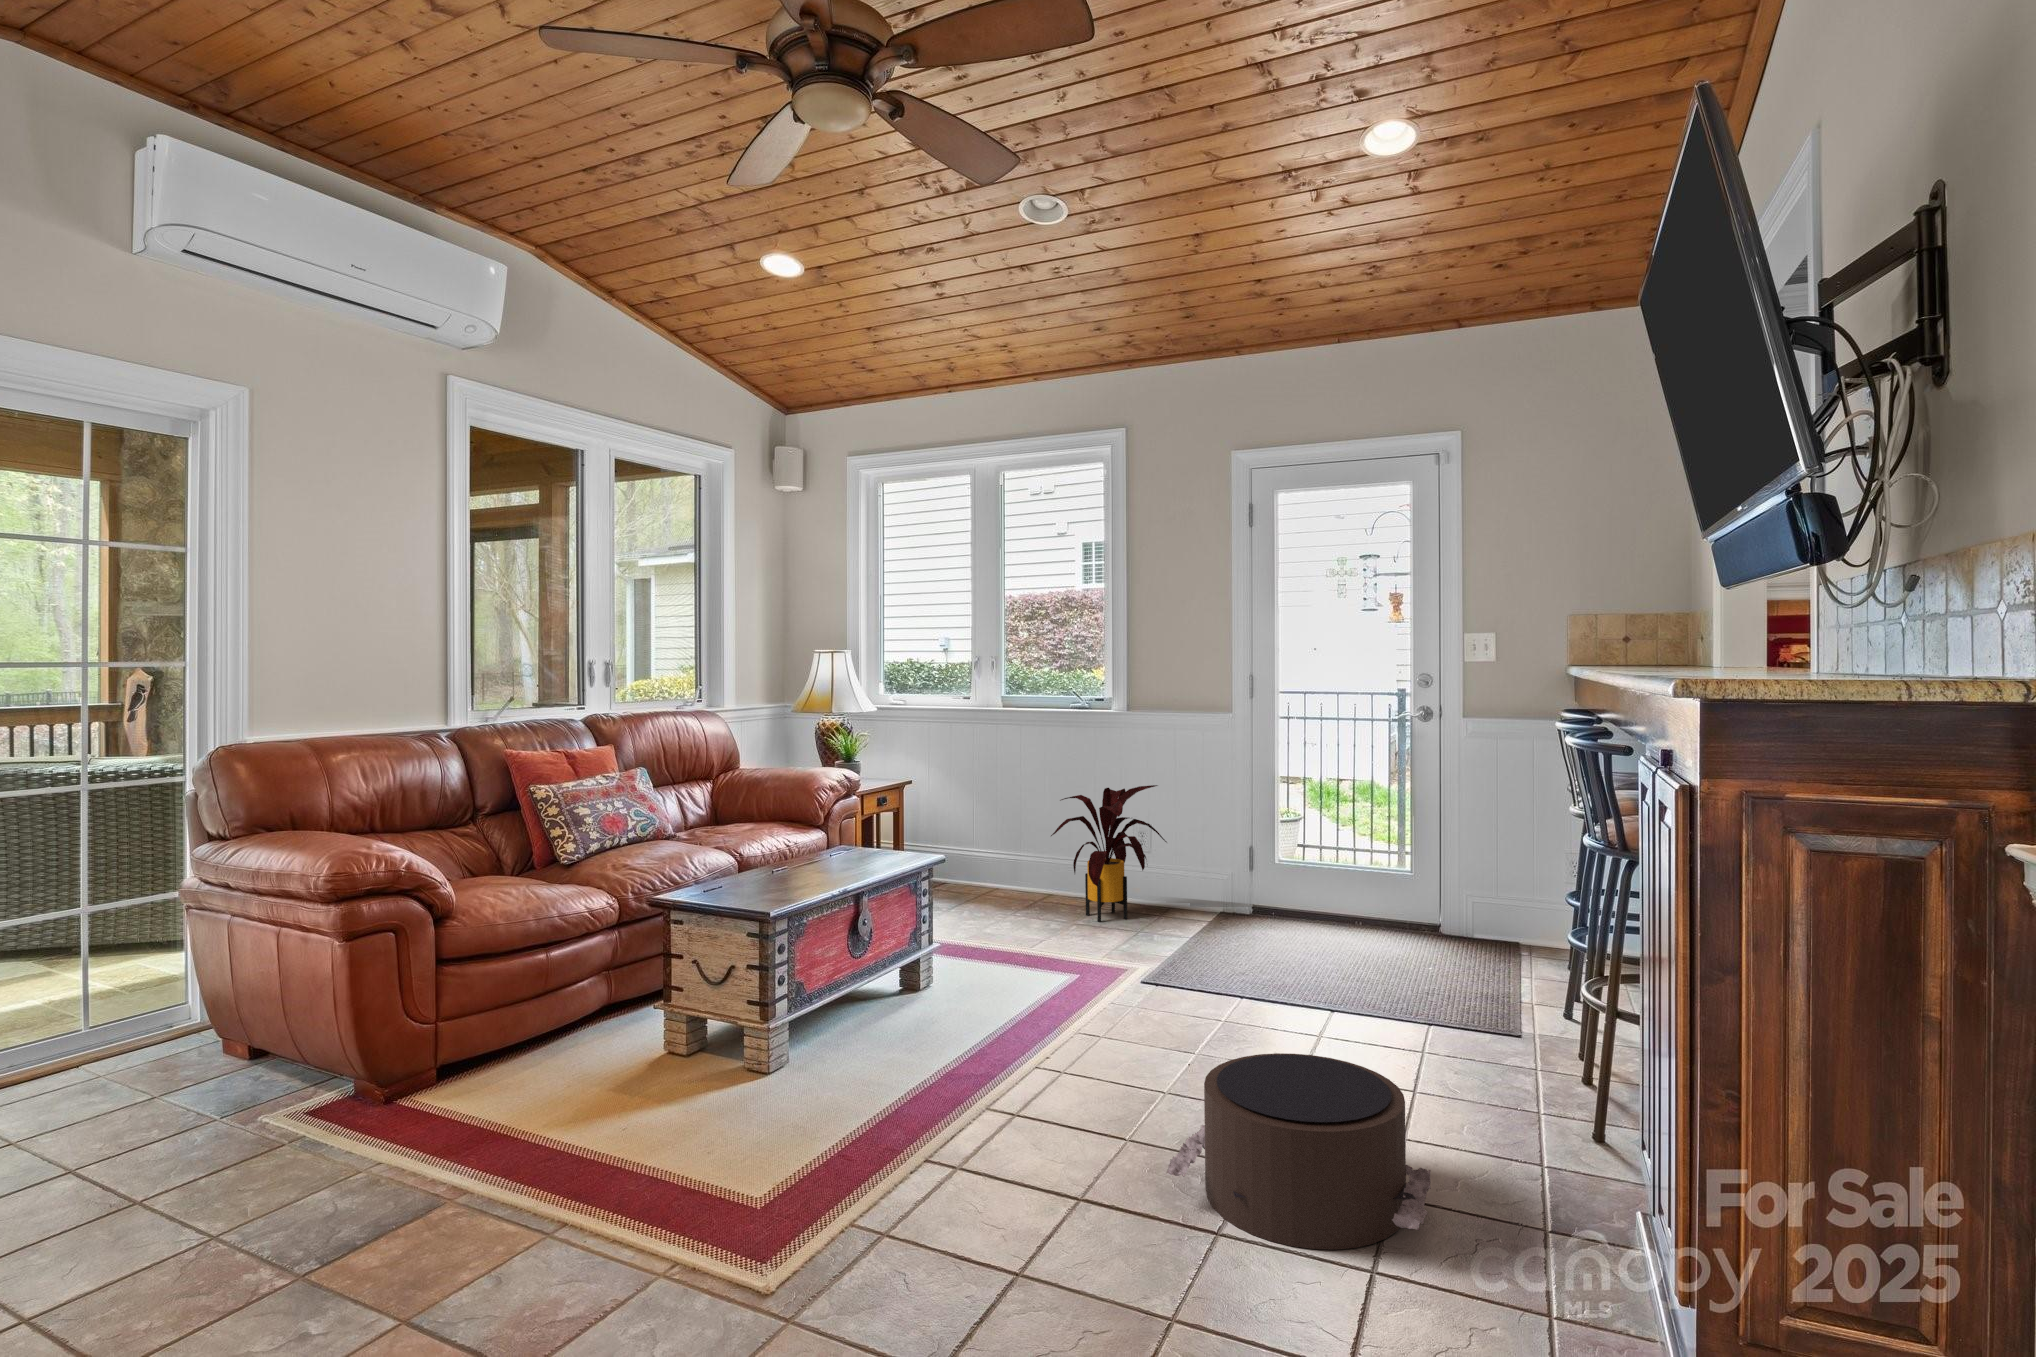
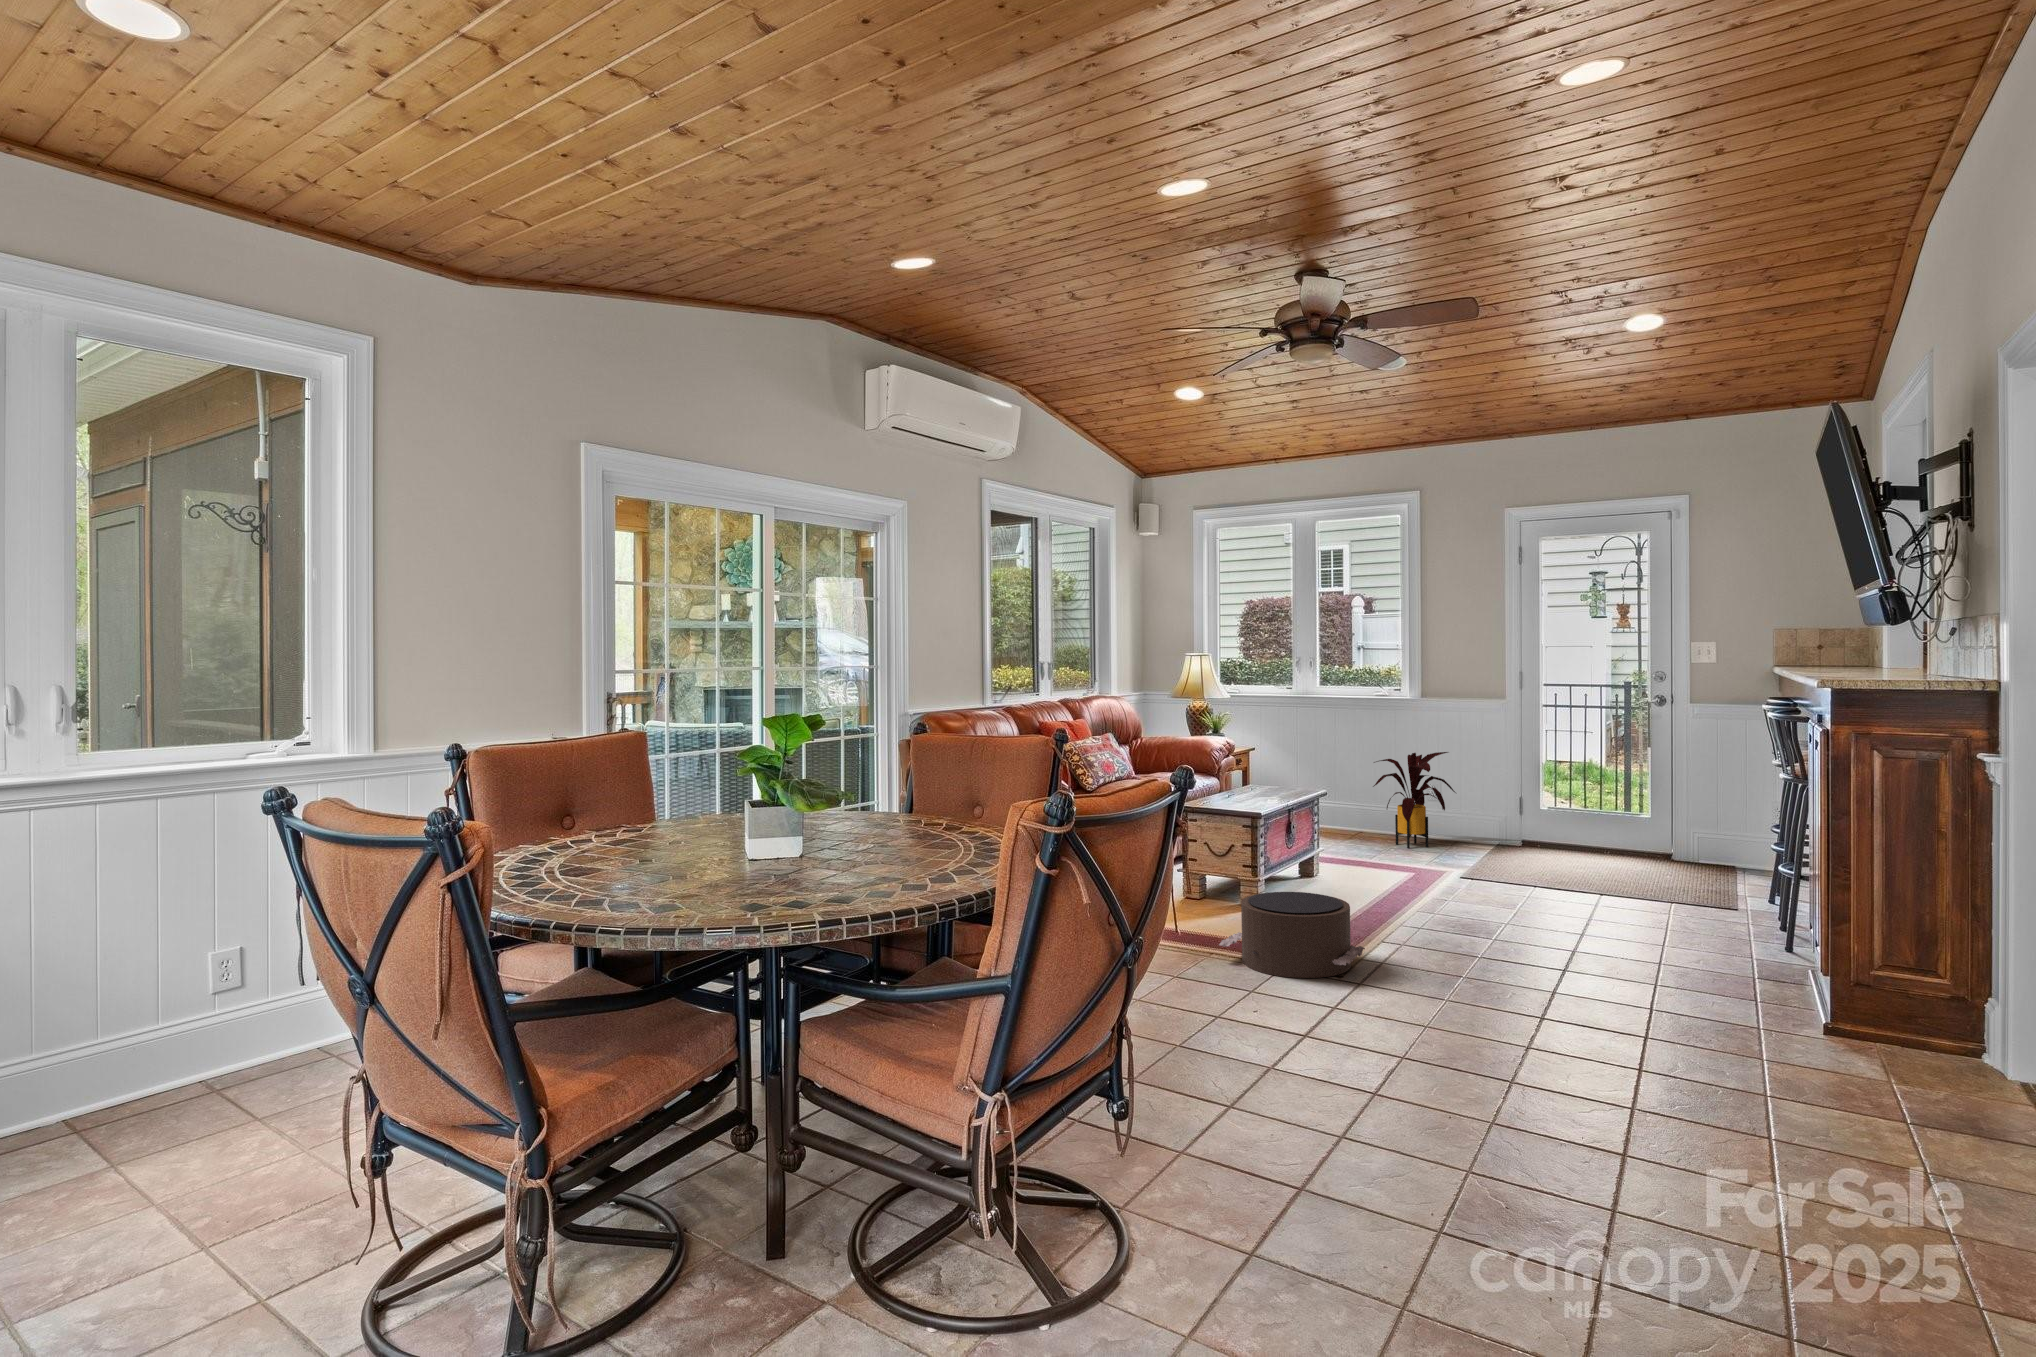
pouf: present [1166,1053,1431,1250] -> present [1219,892,1365,978]

